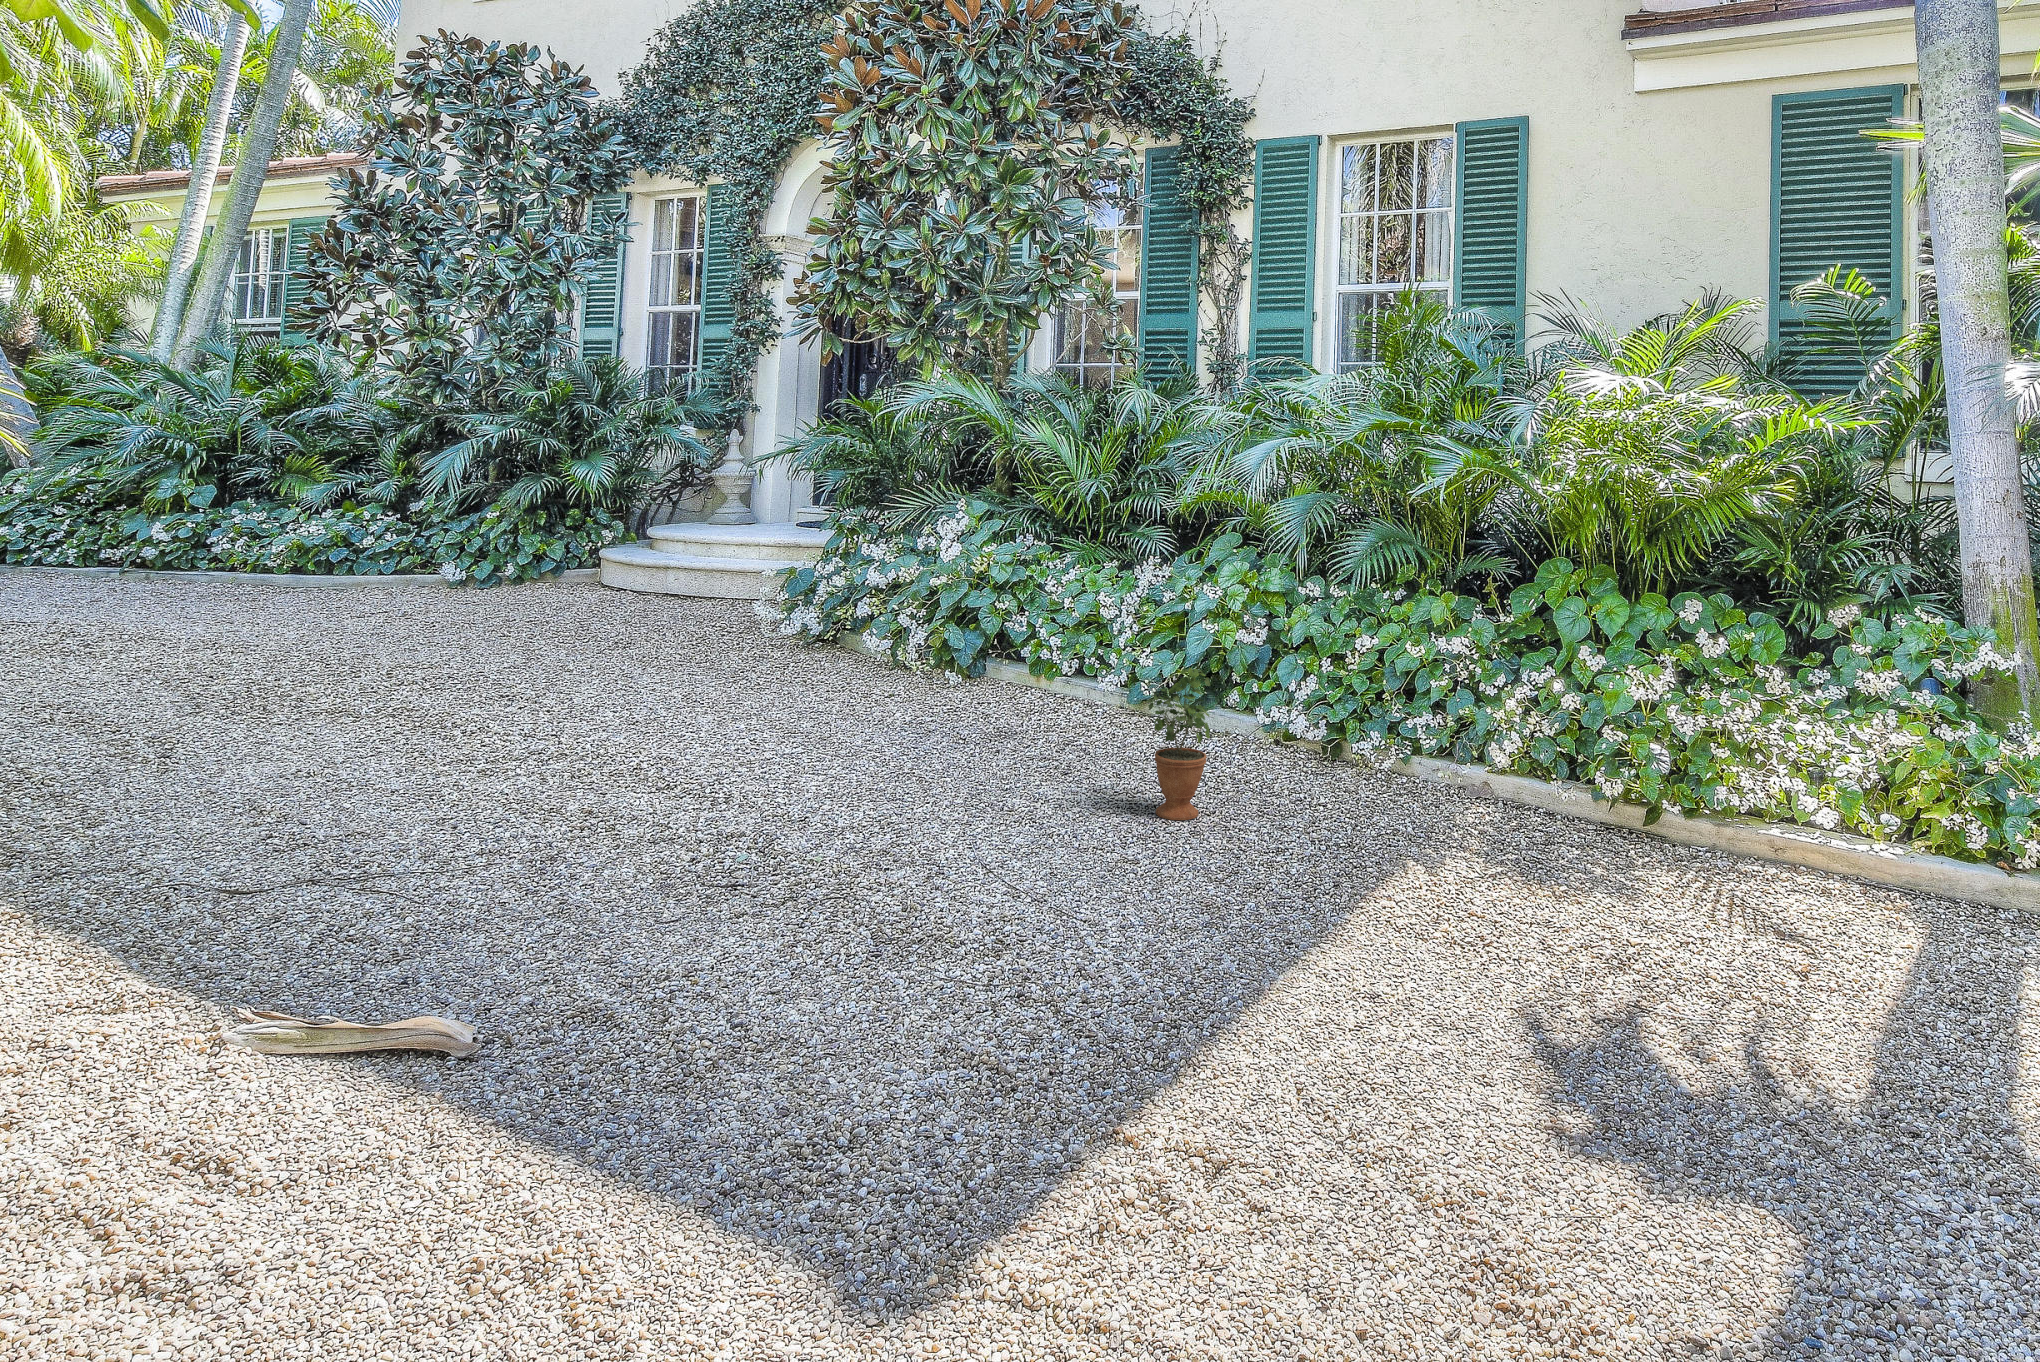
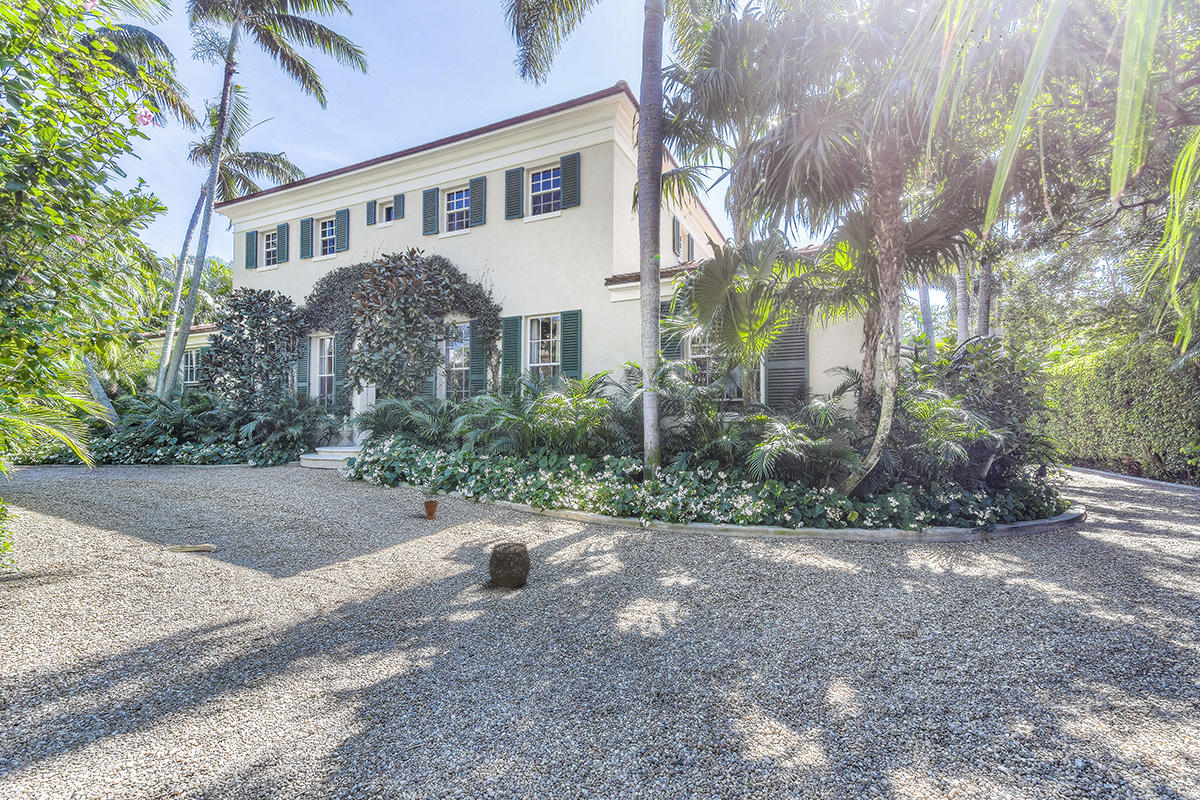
woven basket: none [1709,1002,1912,1239] -> present [489,542,530,587]

